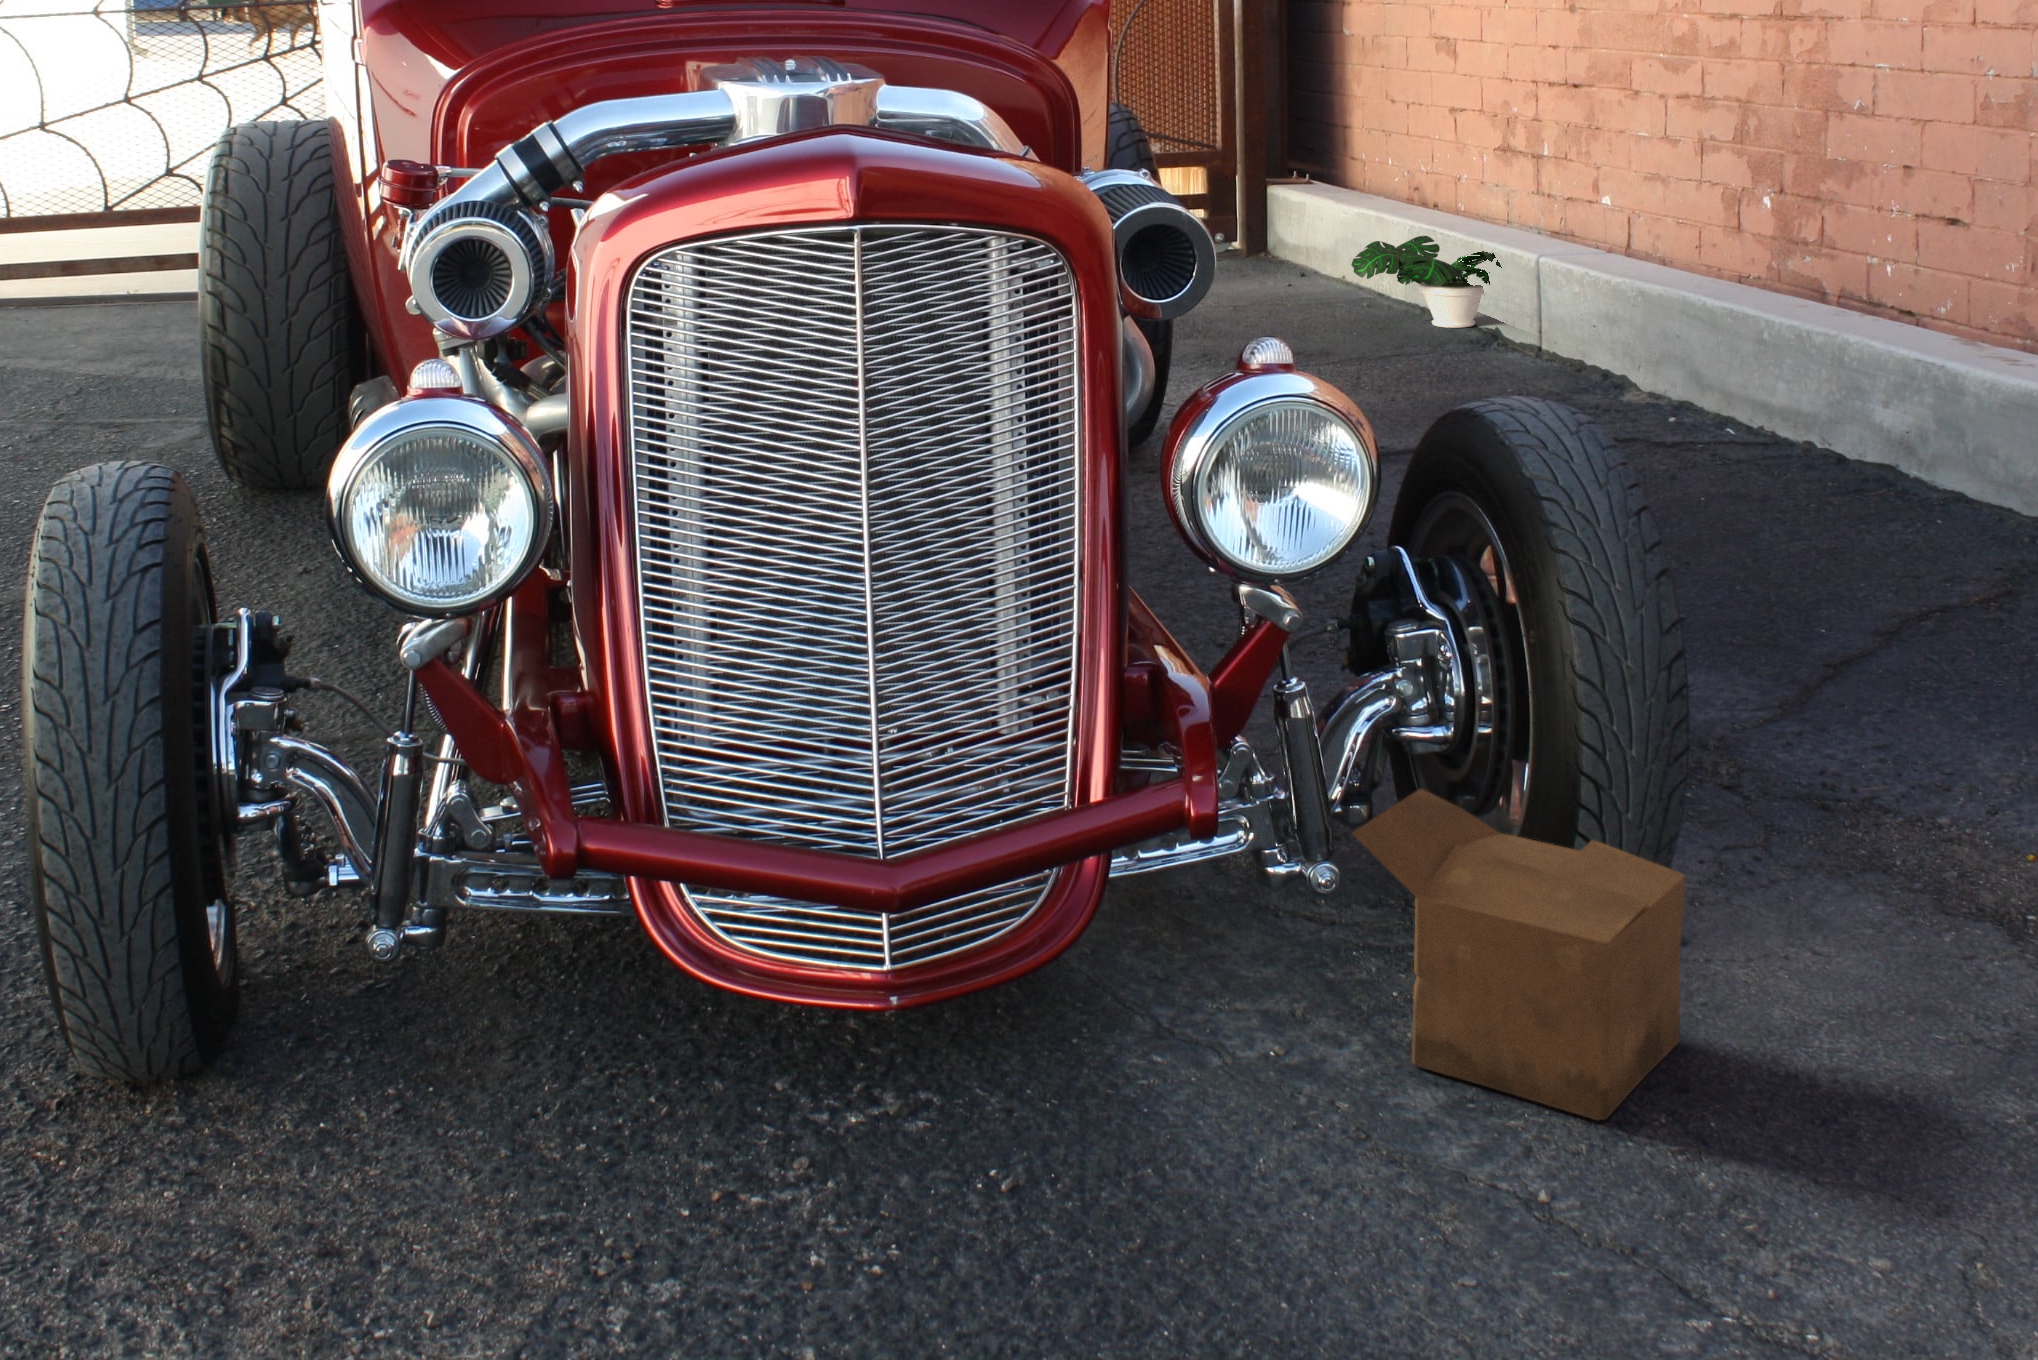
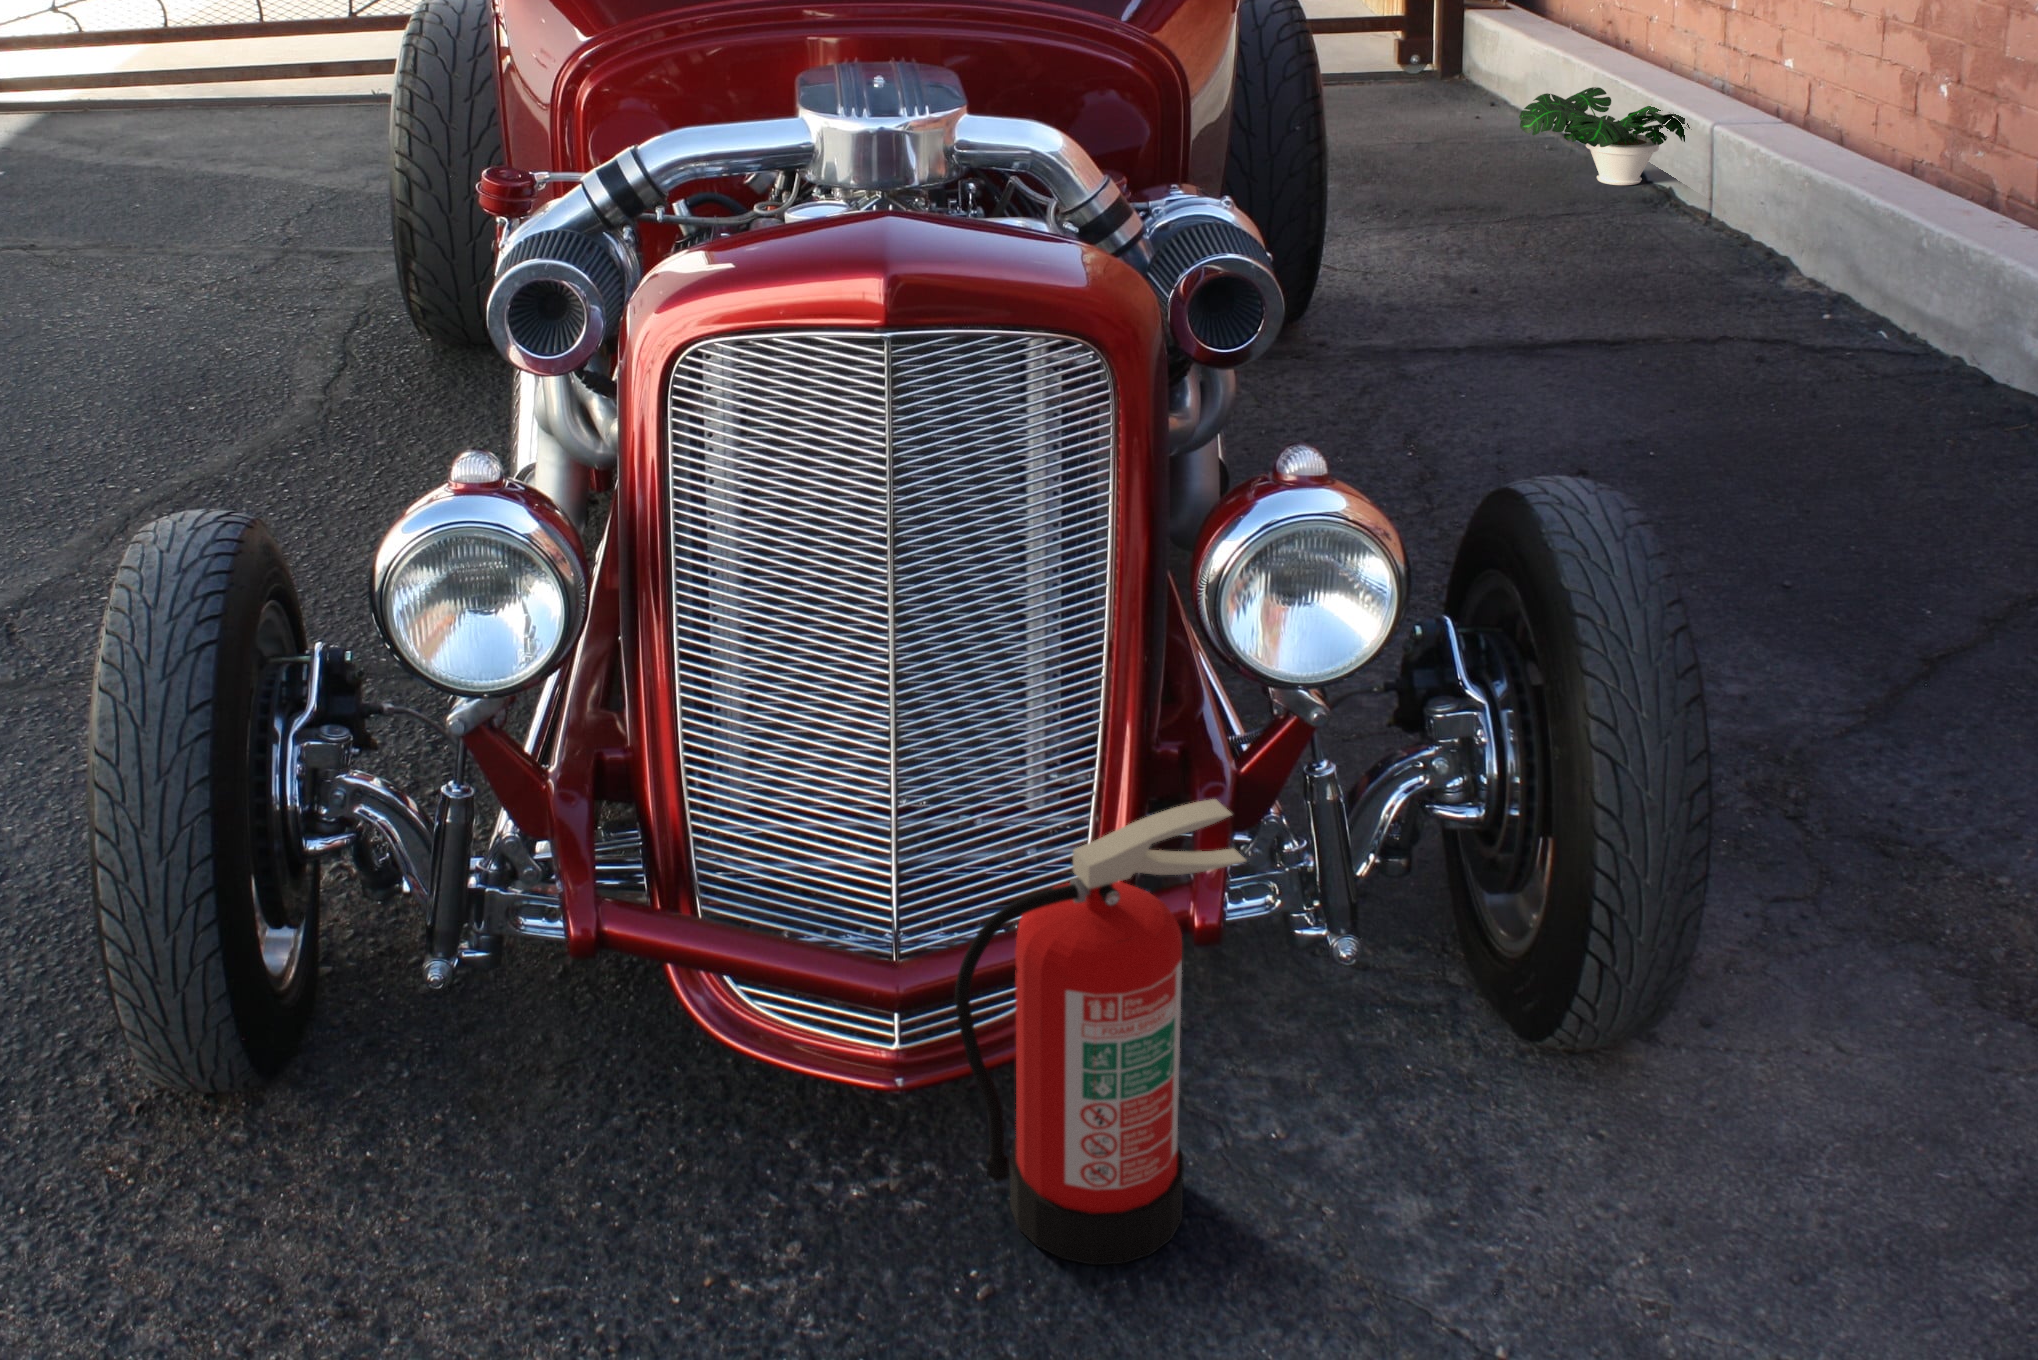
fire extinguisher: none [959,665,1232,1146] -> present [955,799,1246,1265]
cardboard box: present [1352,789,1685,1120] -> none [1370,891,1720,1286]

